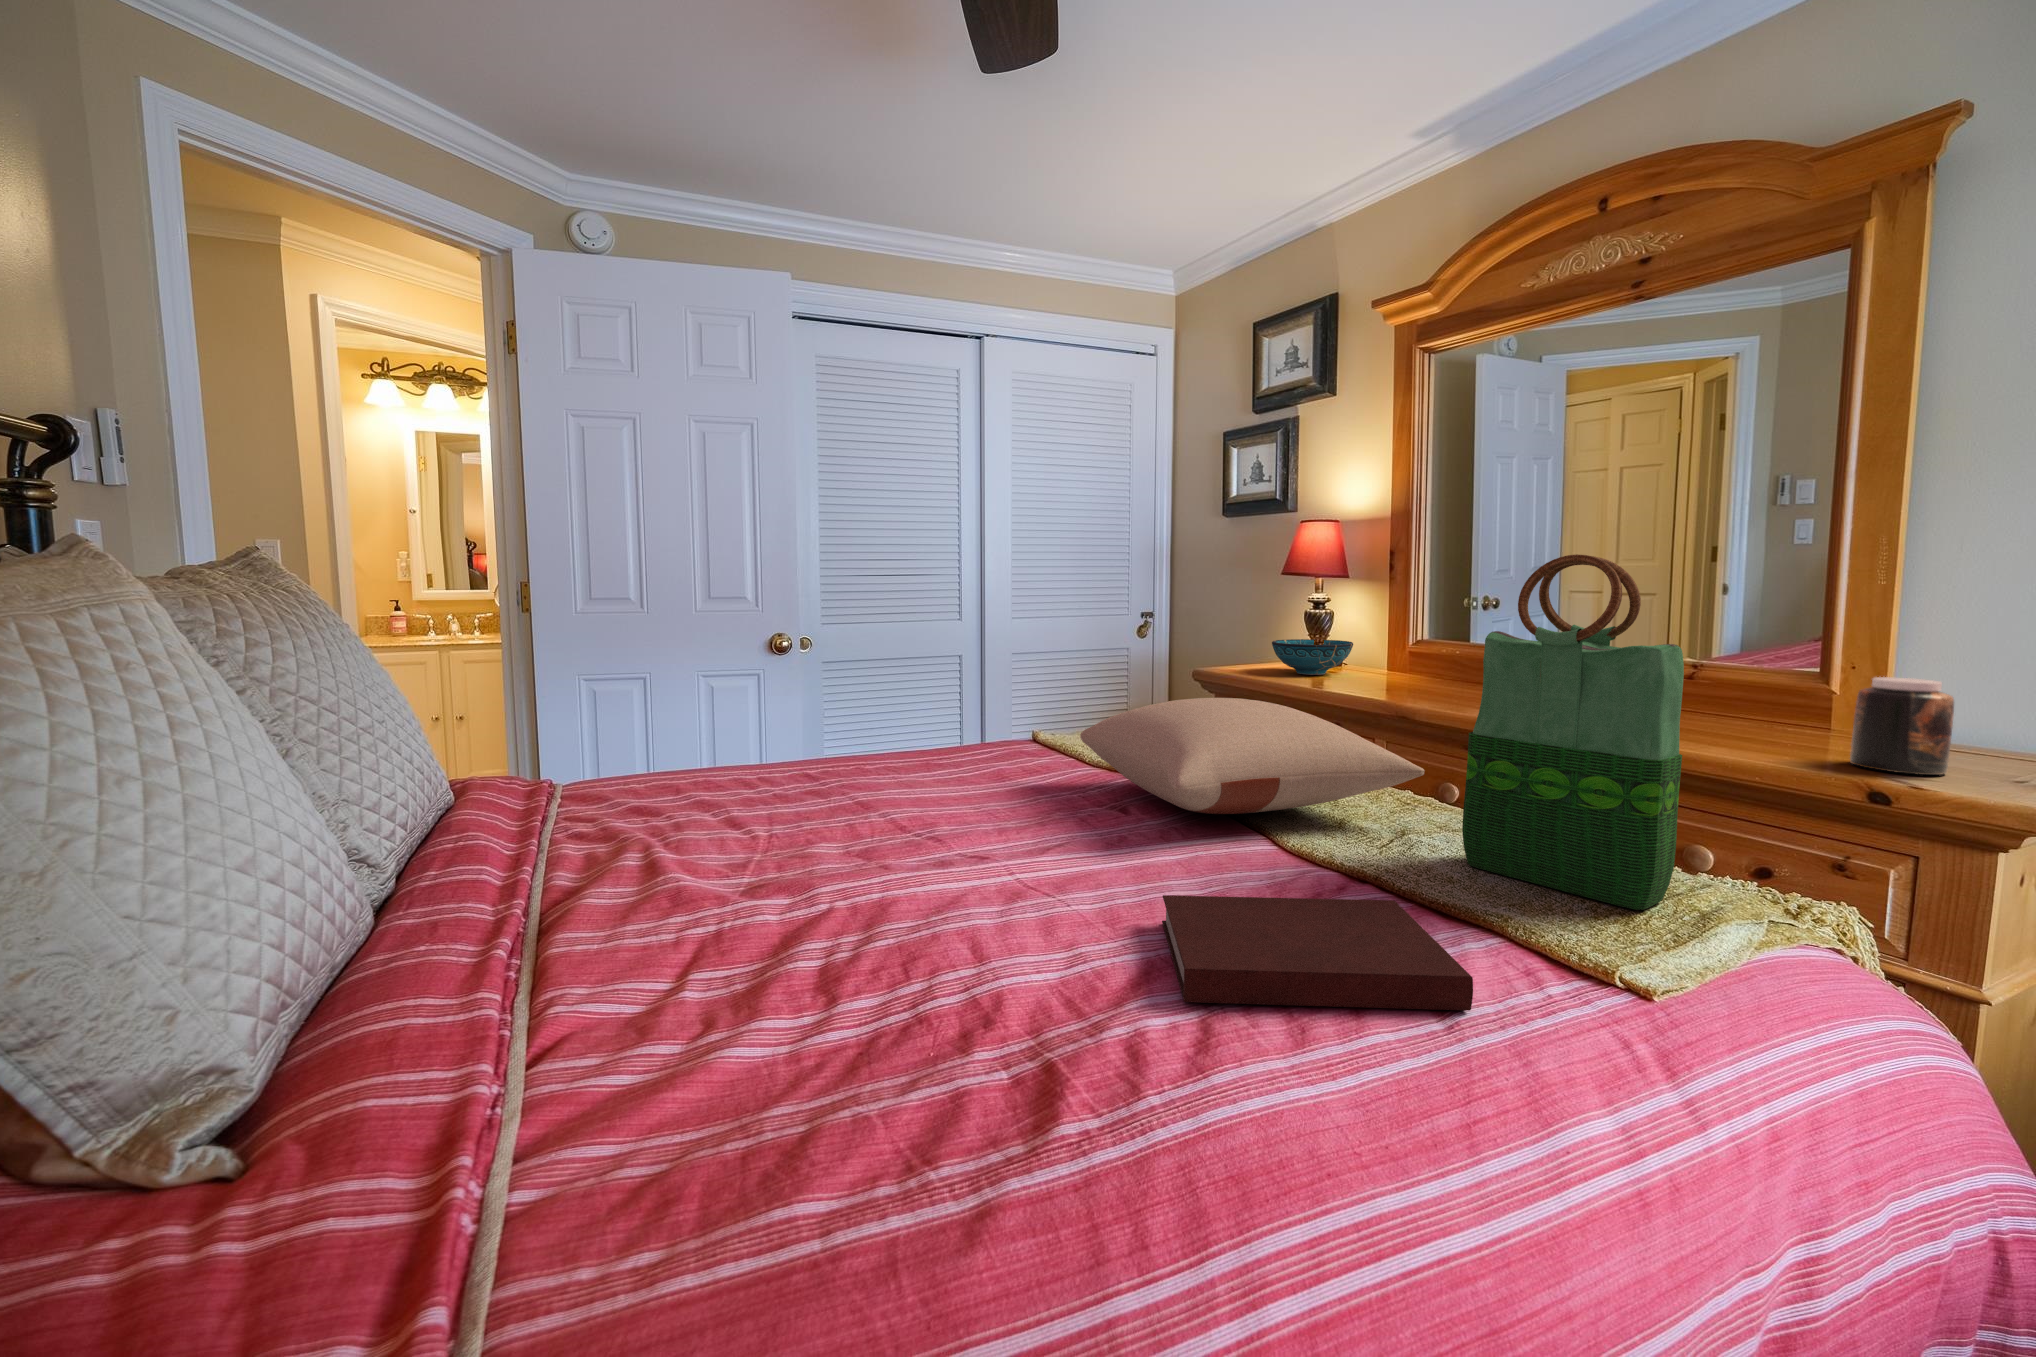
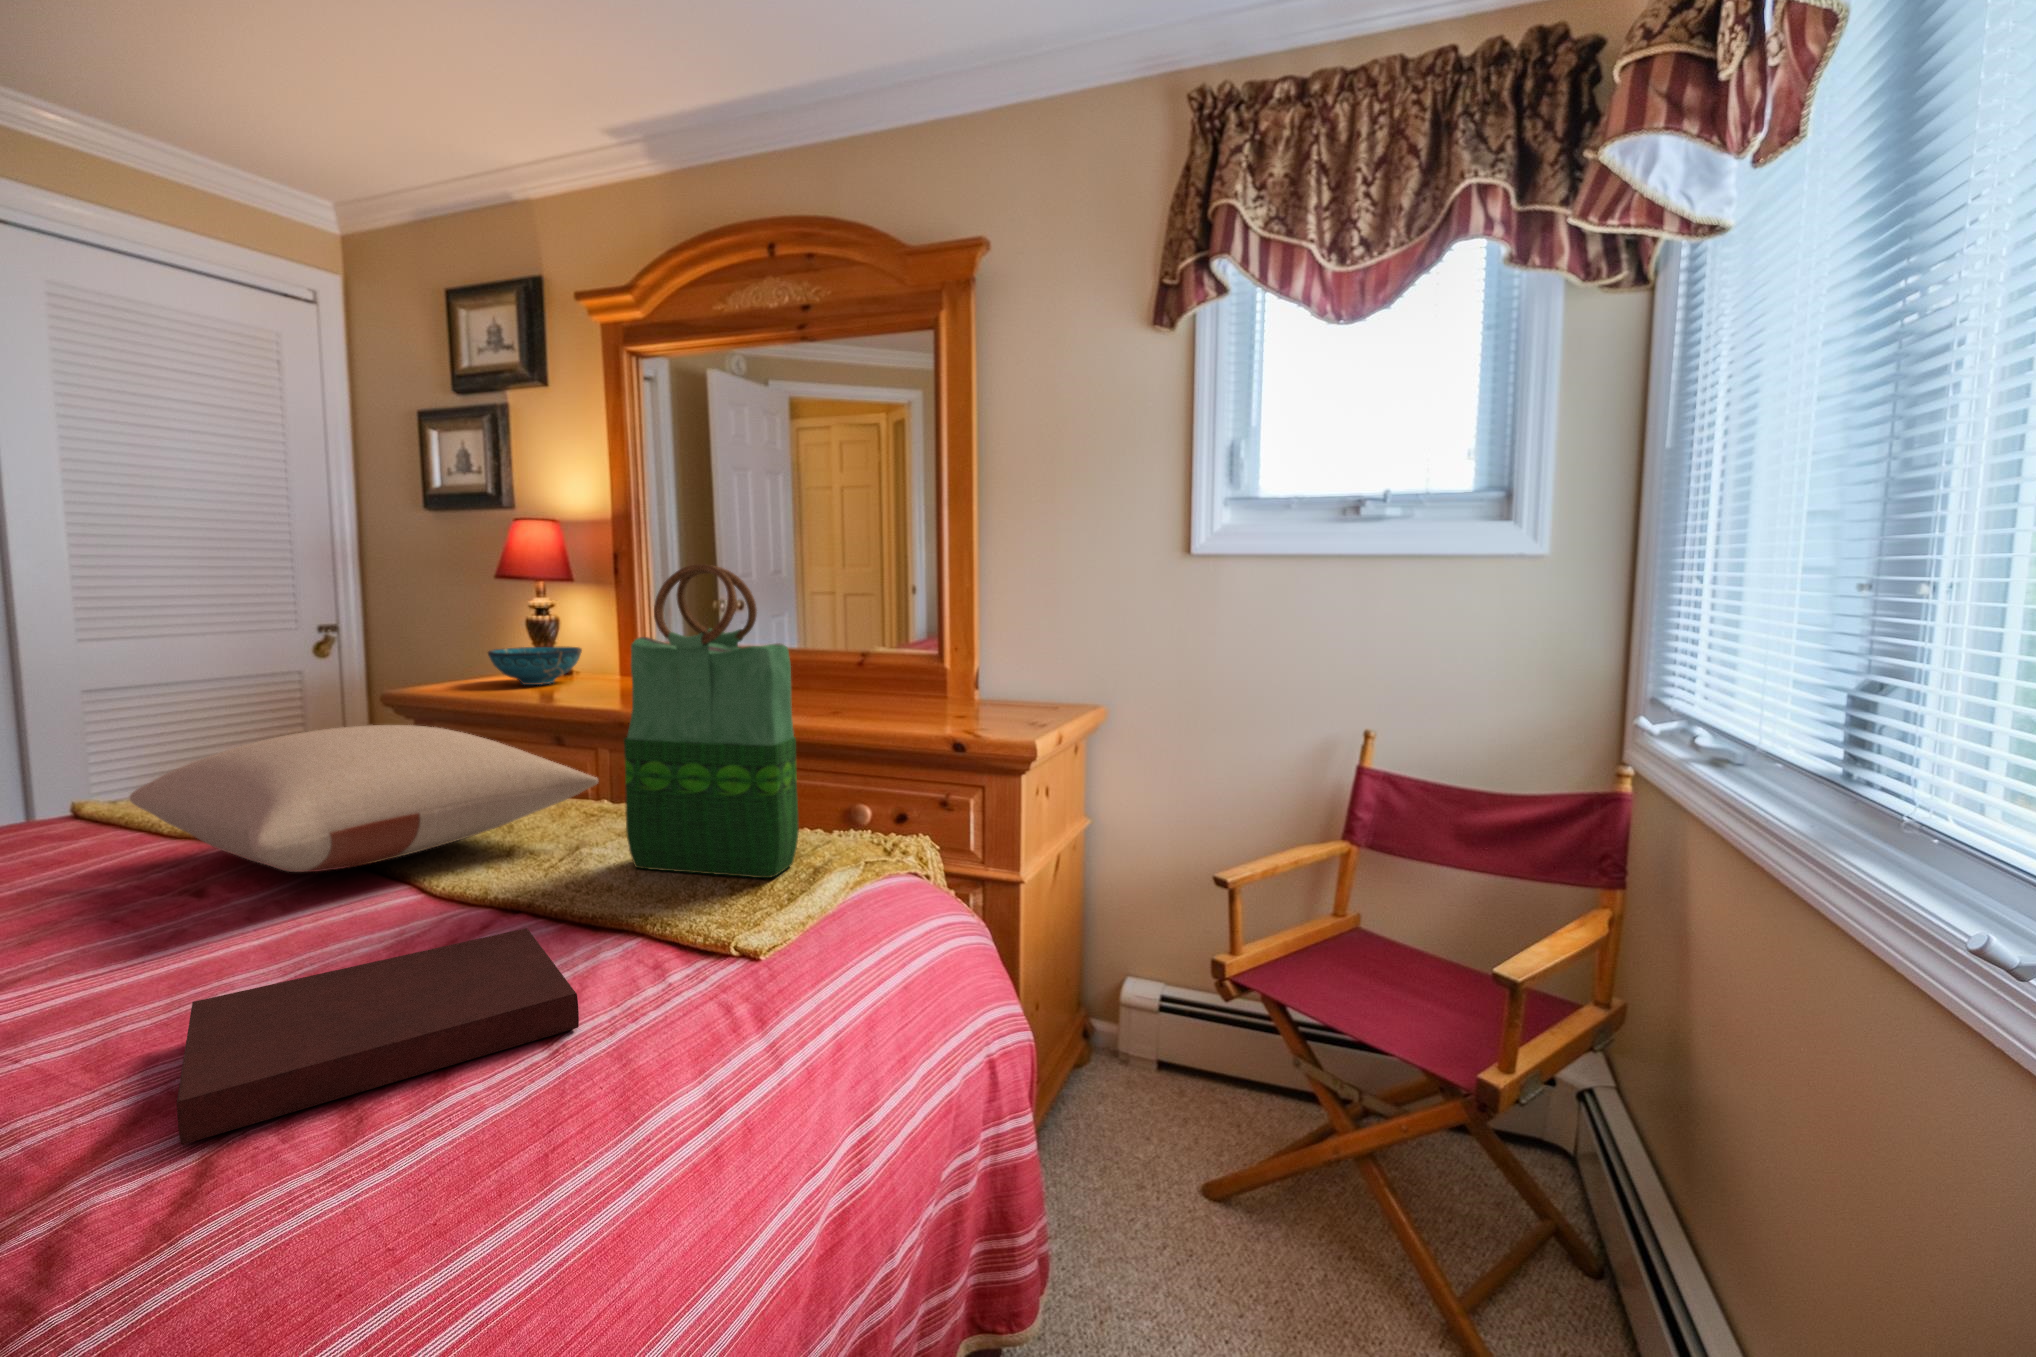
jar: present [1850,677,1954,775] -> none [948,658,999,727]

